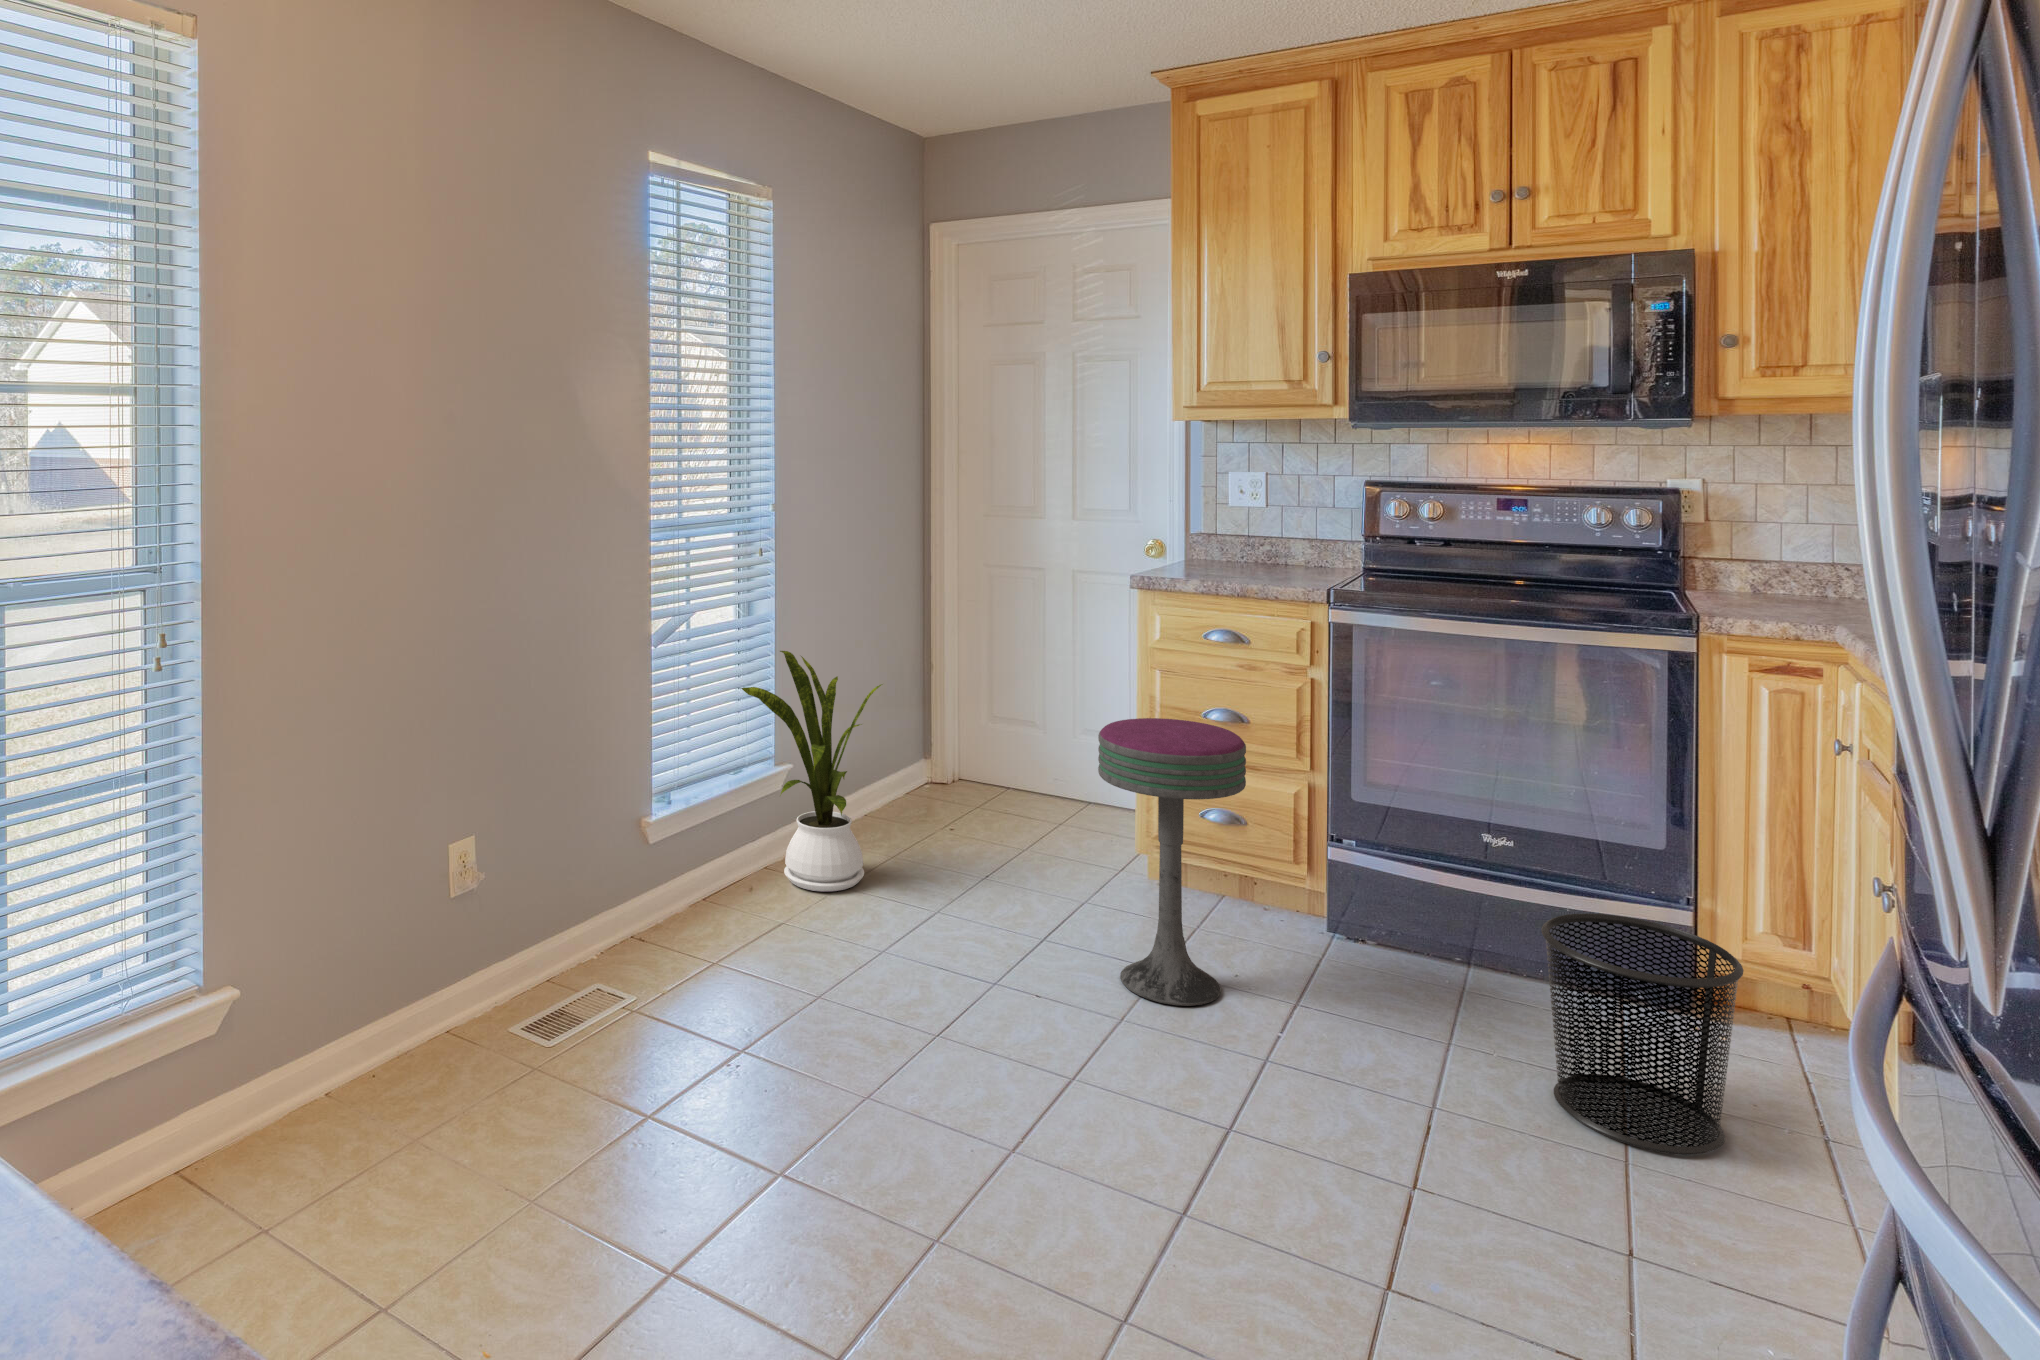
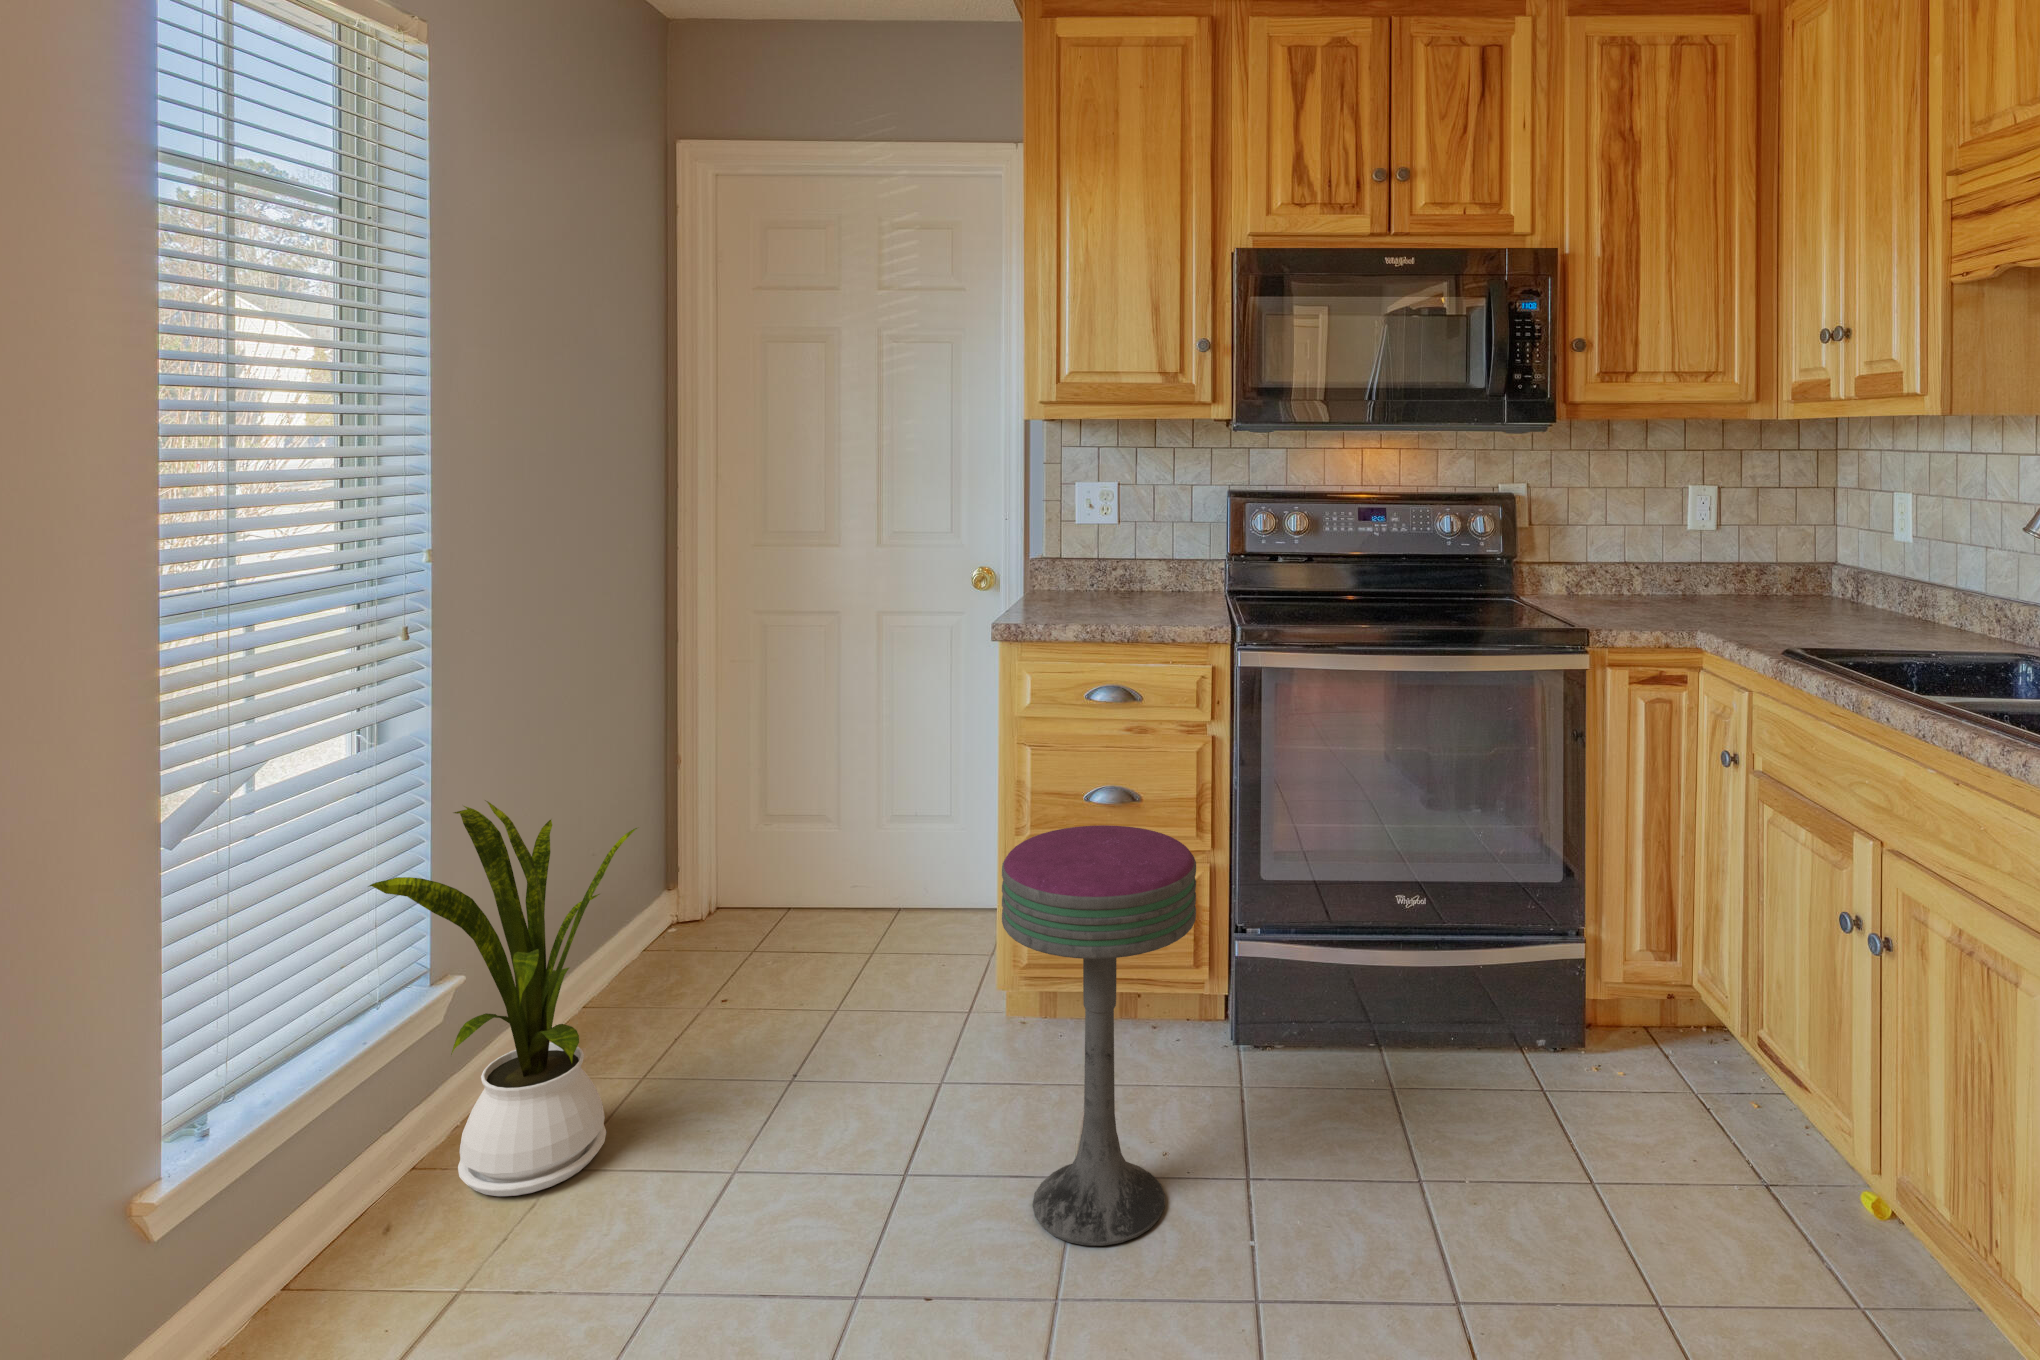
waste bin: present [1541,913,1744,1155] -> none [1535,987,1735,1277]

